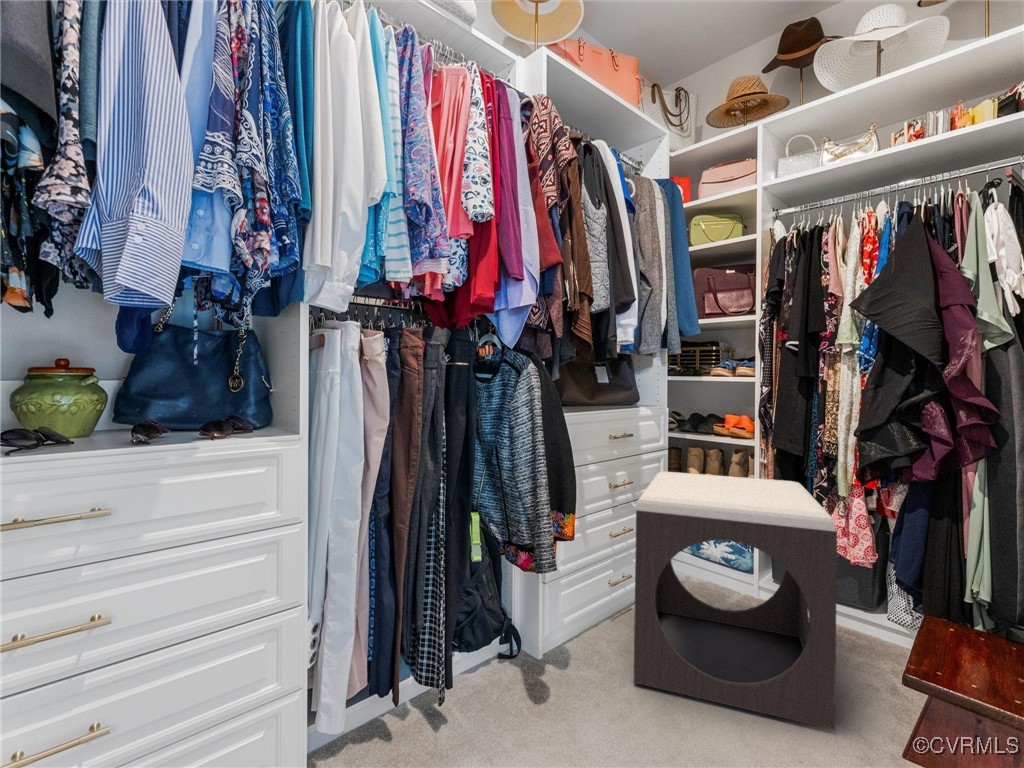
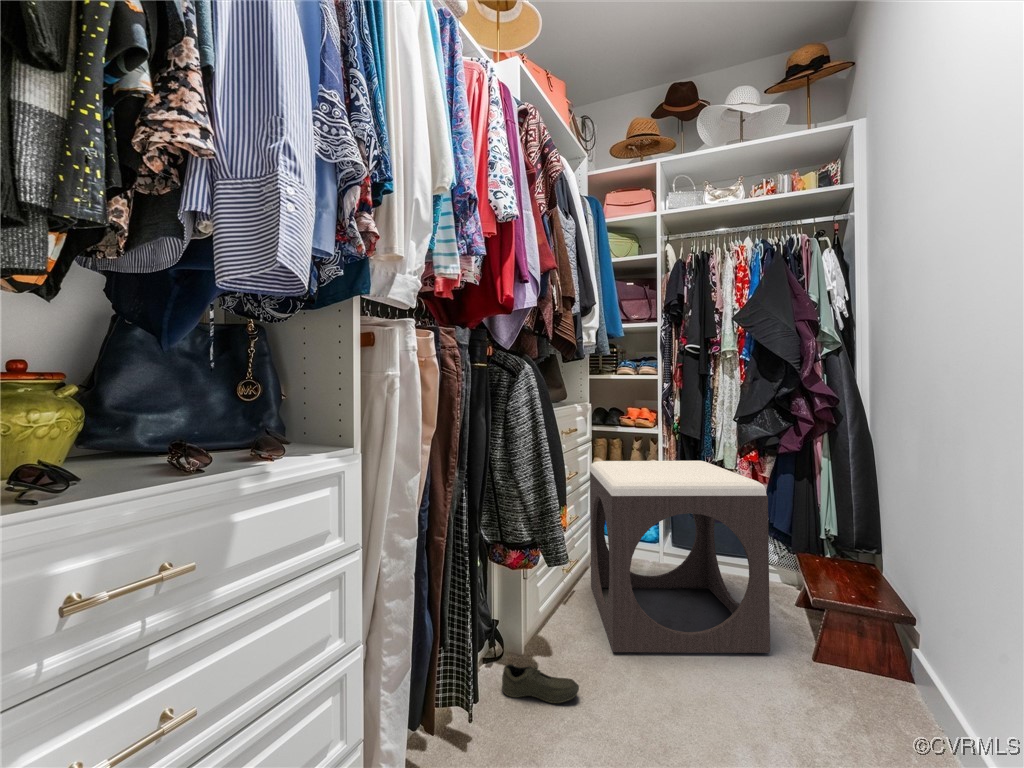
shoe: none [497,668,569,719] -> present [502,664,579,703]

